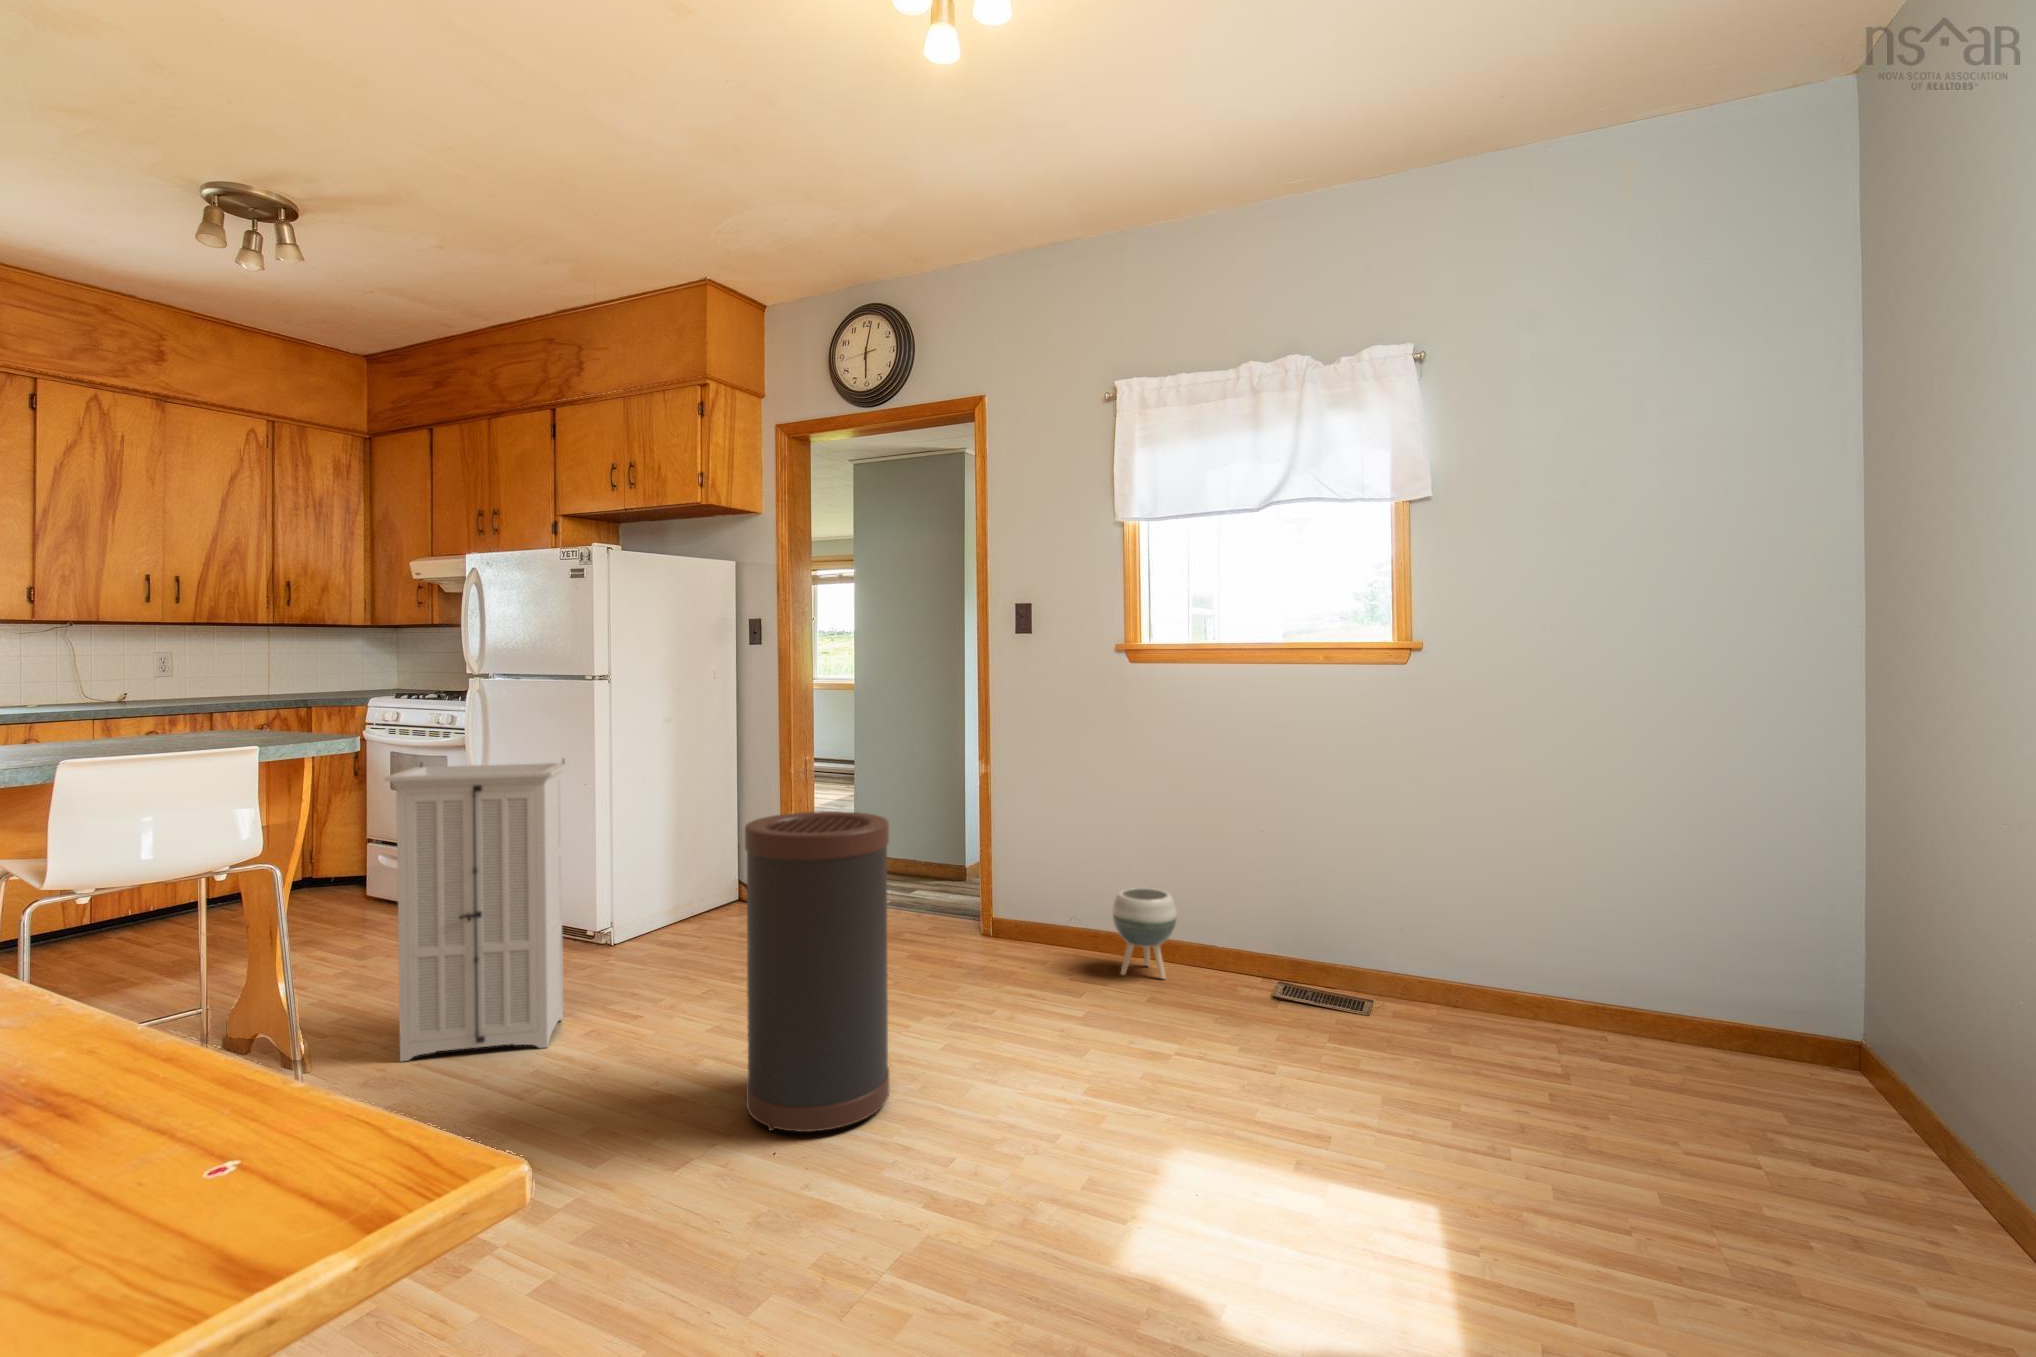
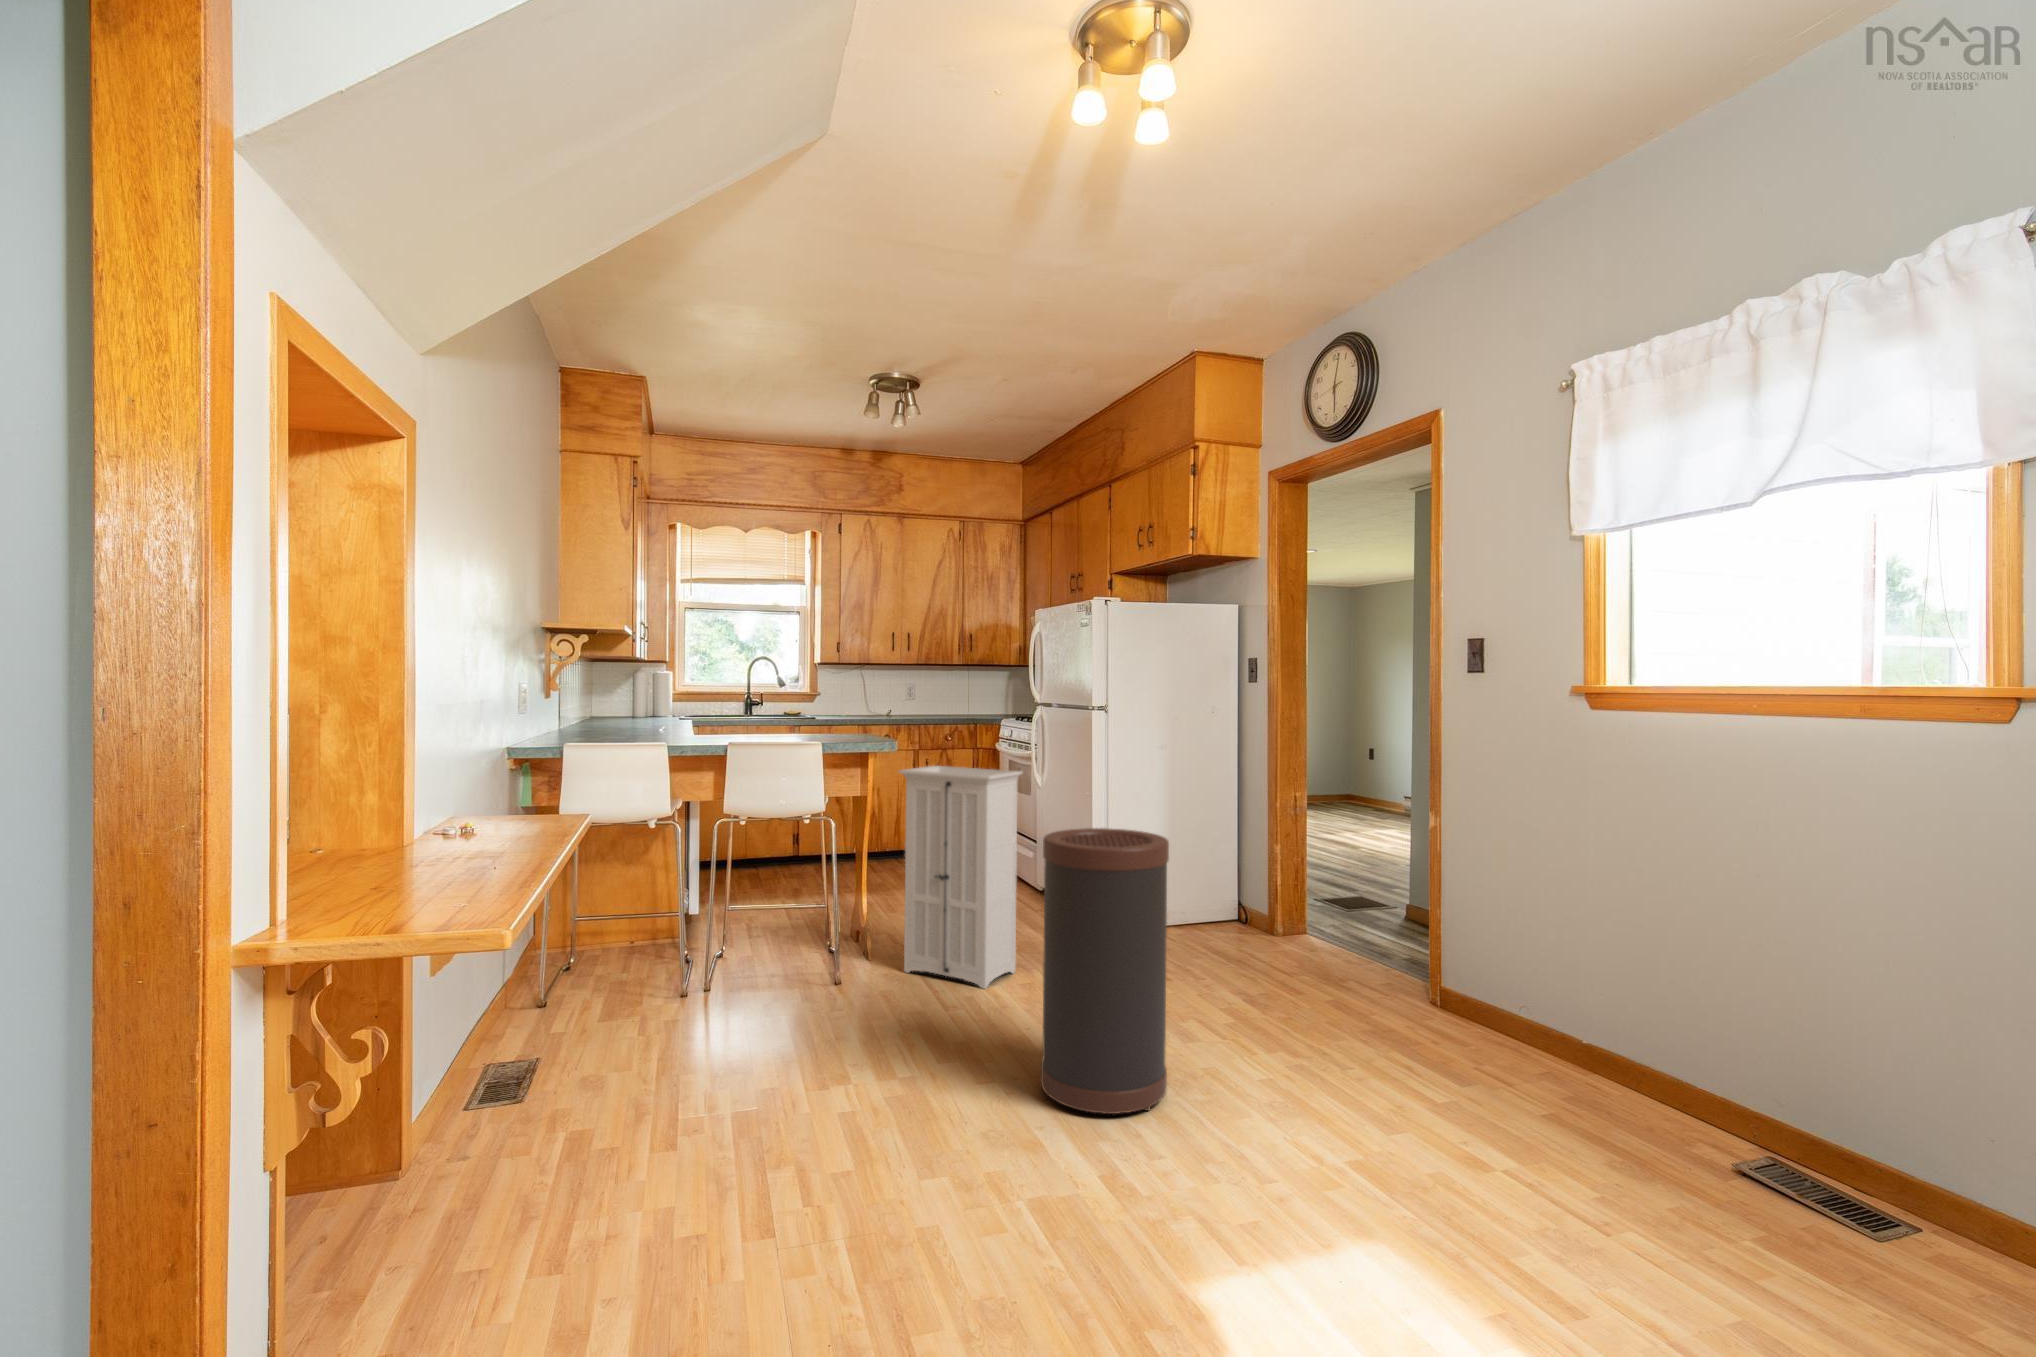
planter: present [1113,888,1177,979] -> none [1539,981,1631,1105]

